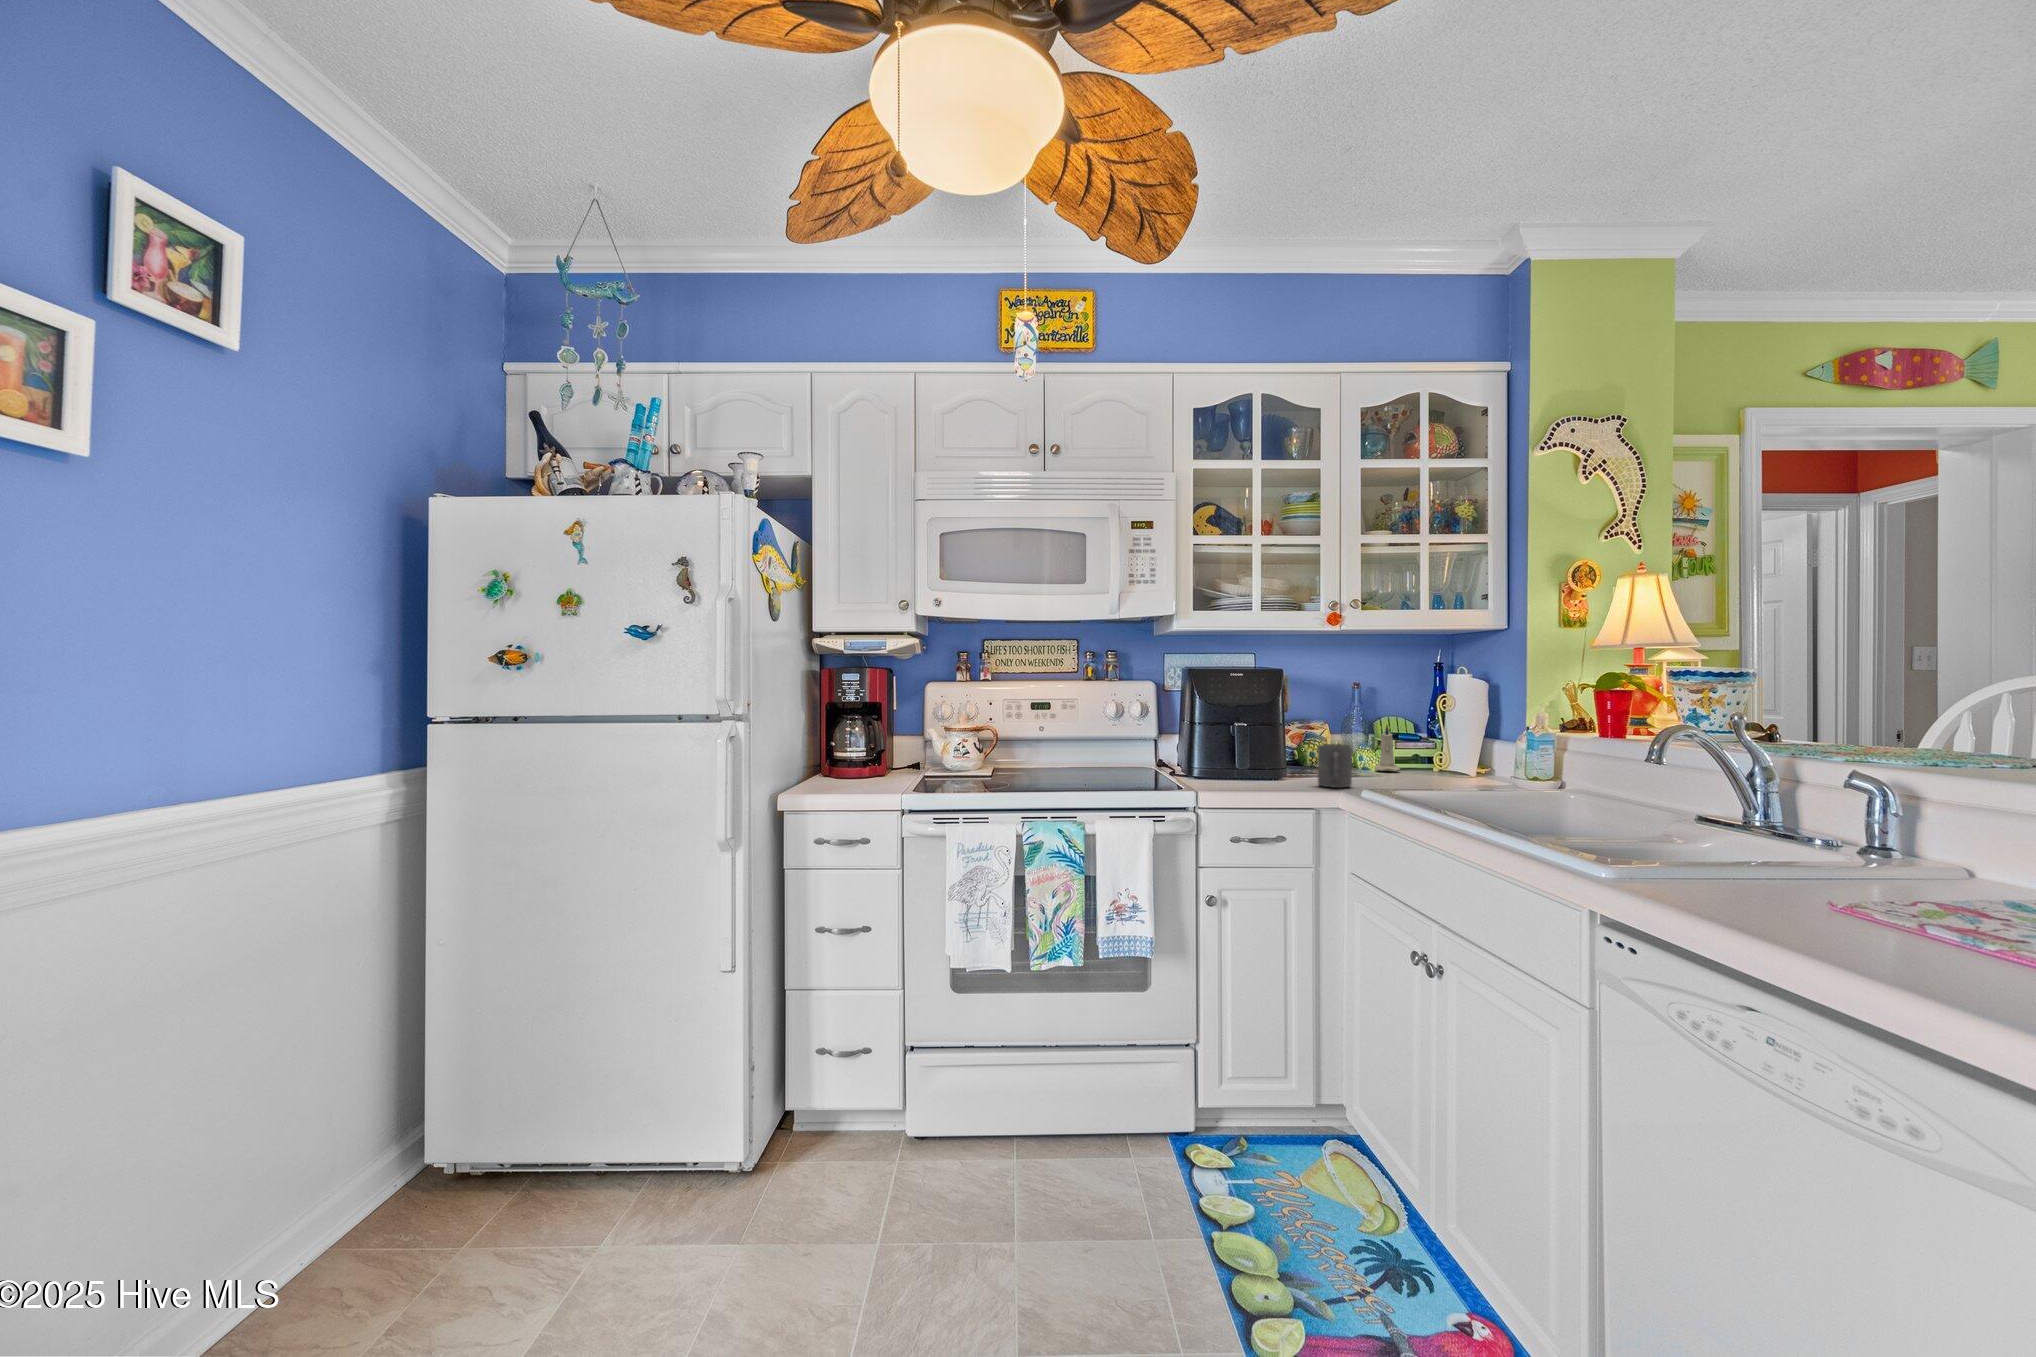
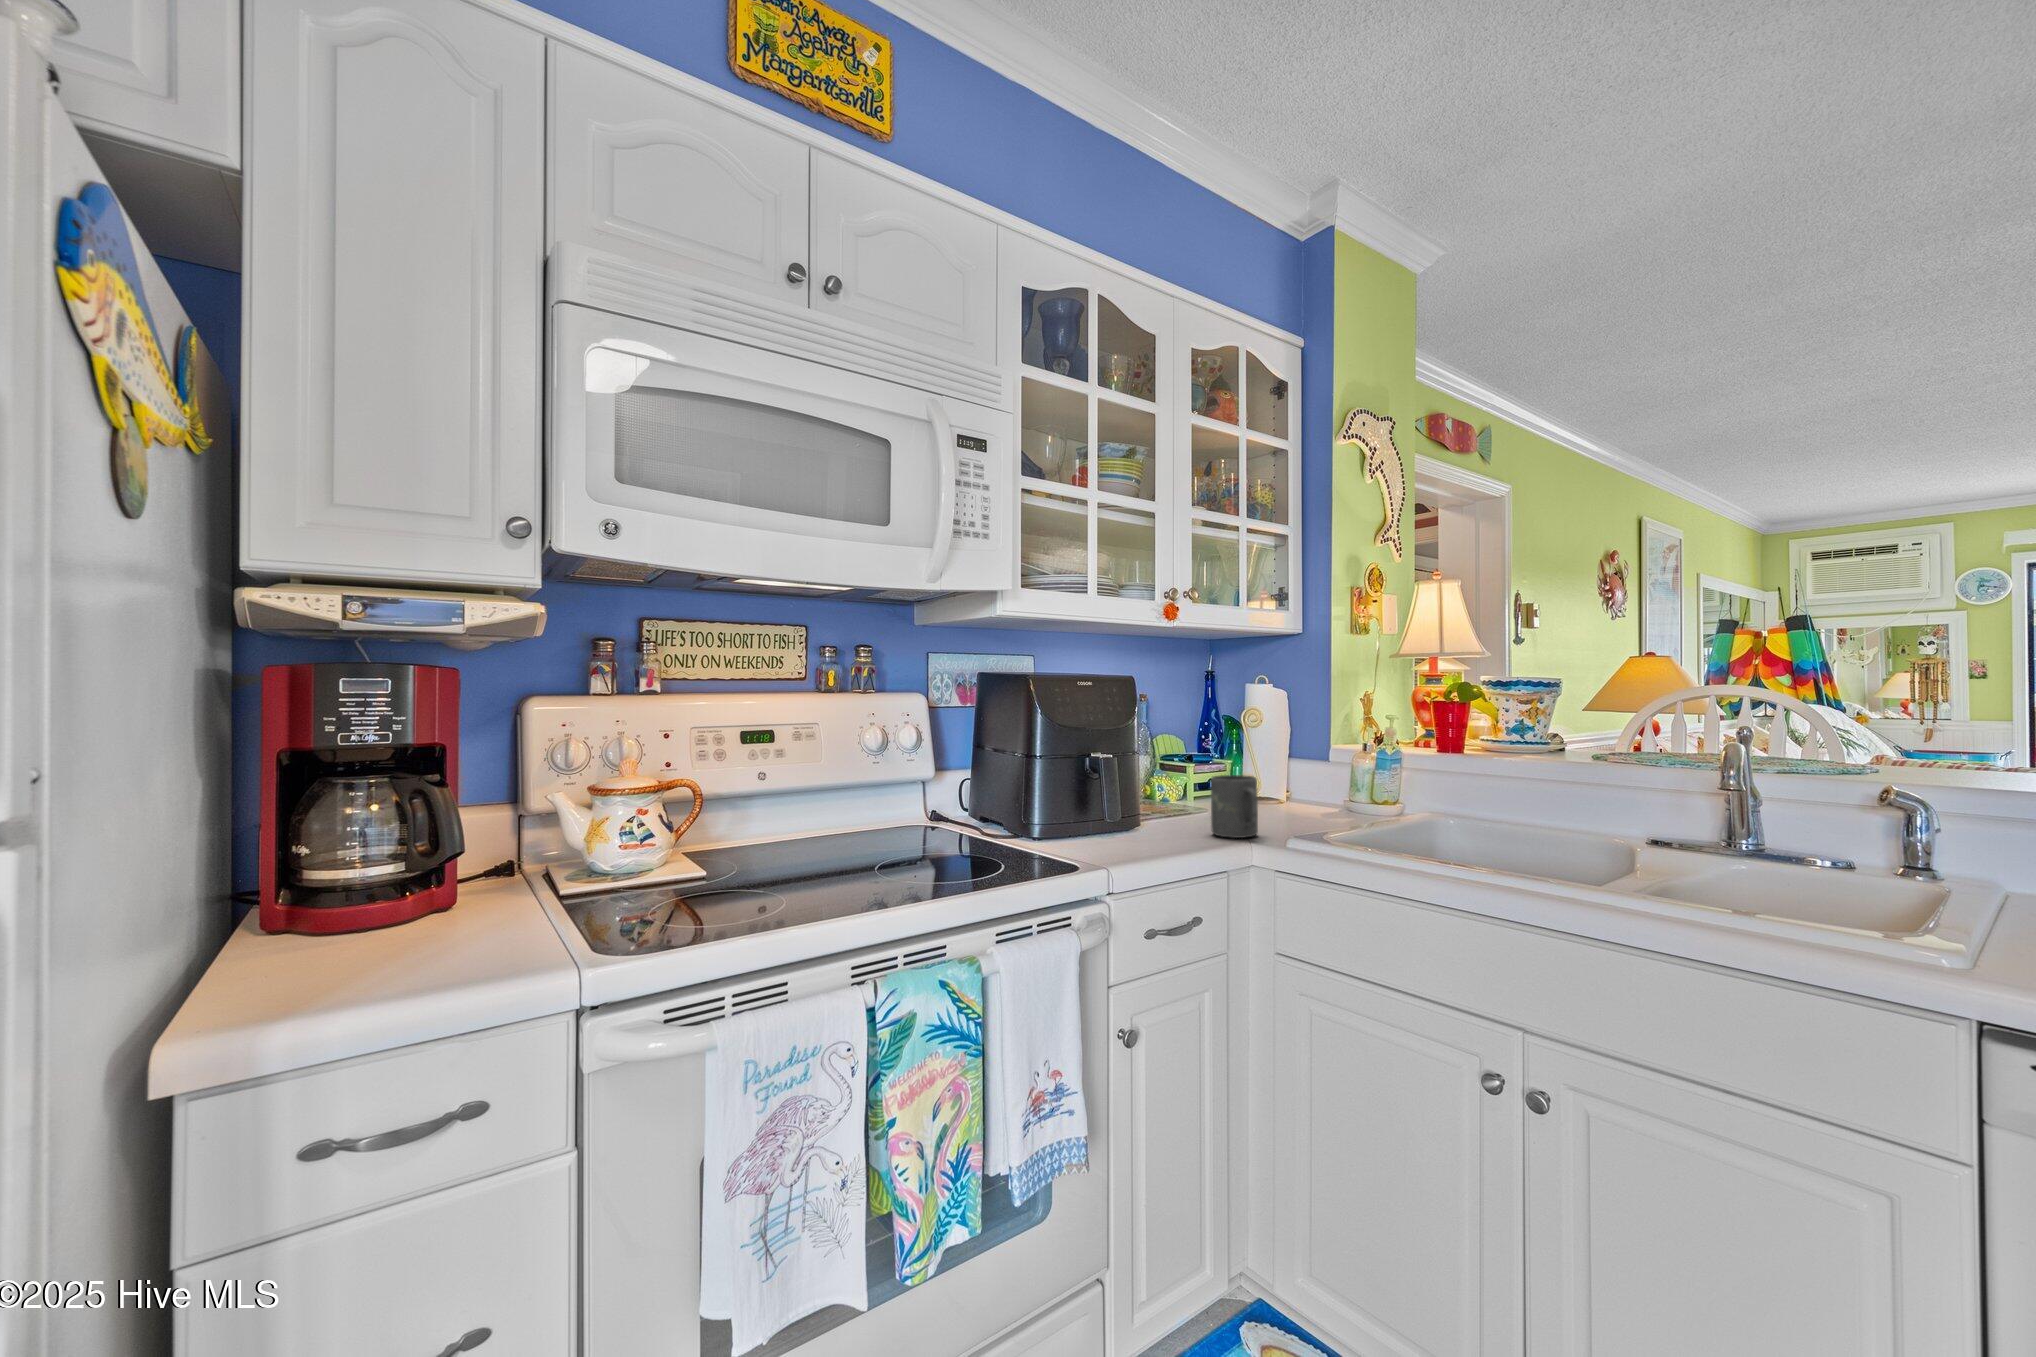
candle: present [1375,725,1400,771] -> none [1180,742,1213,802]

